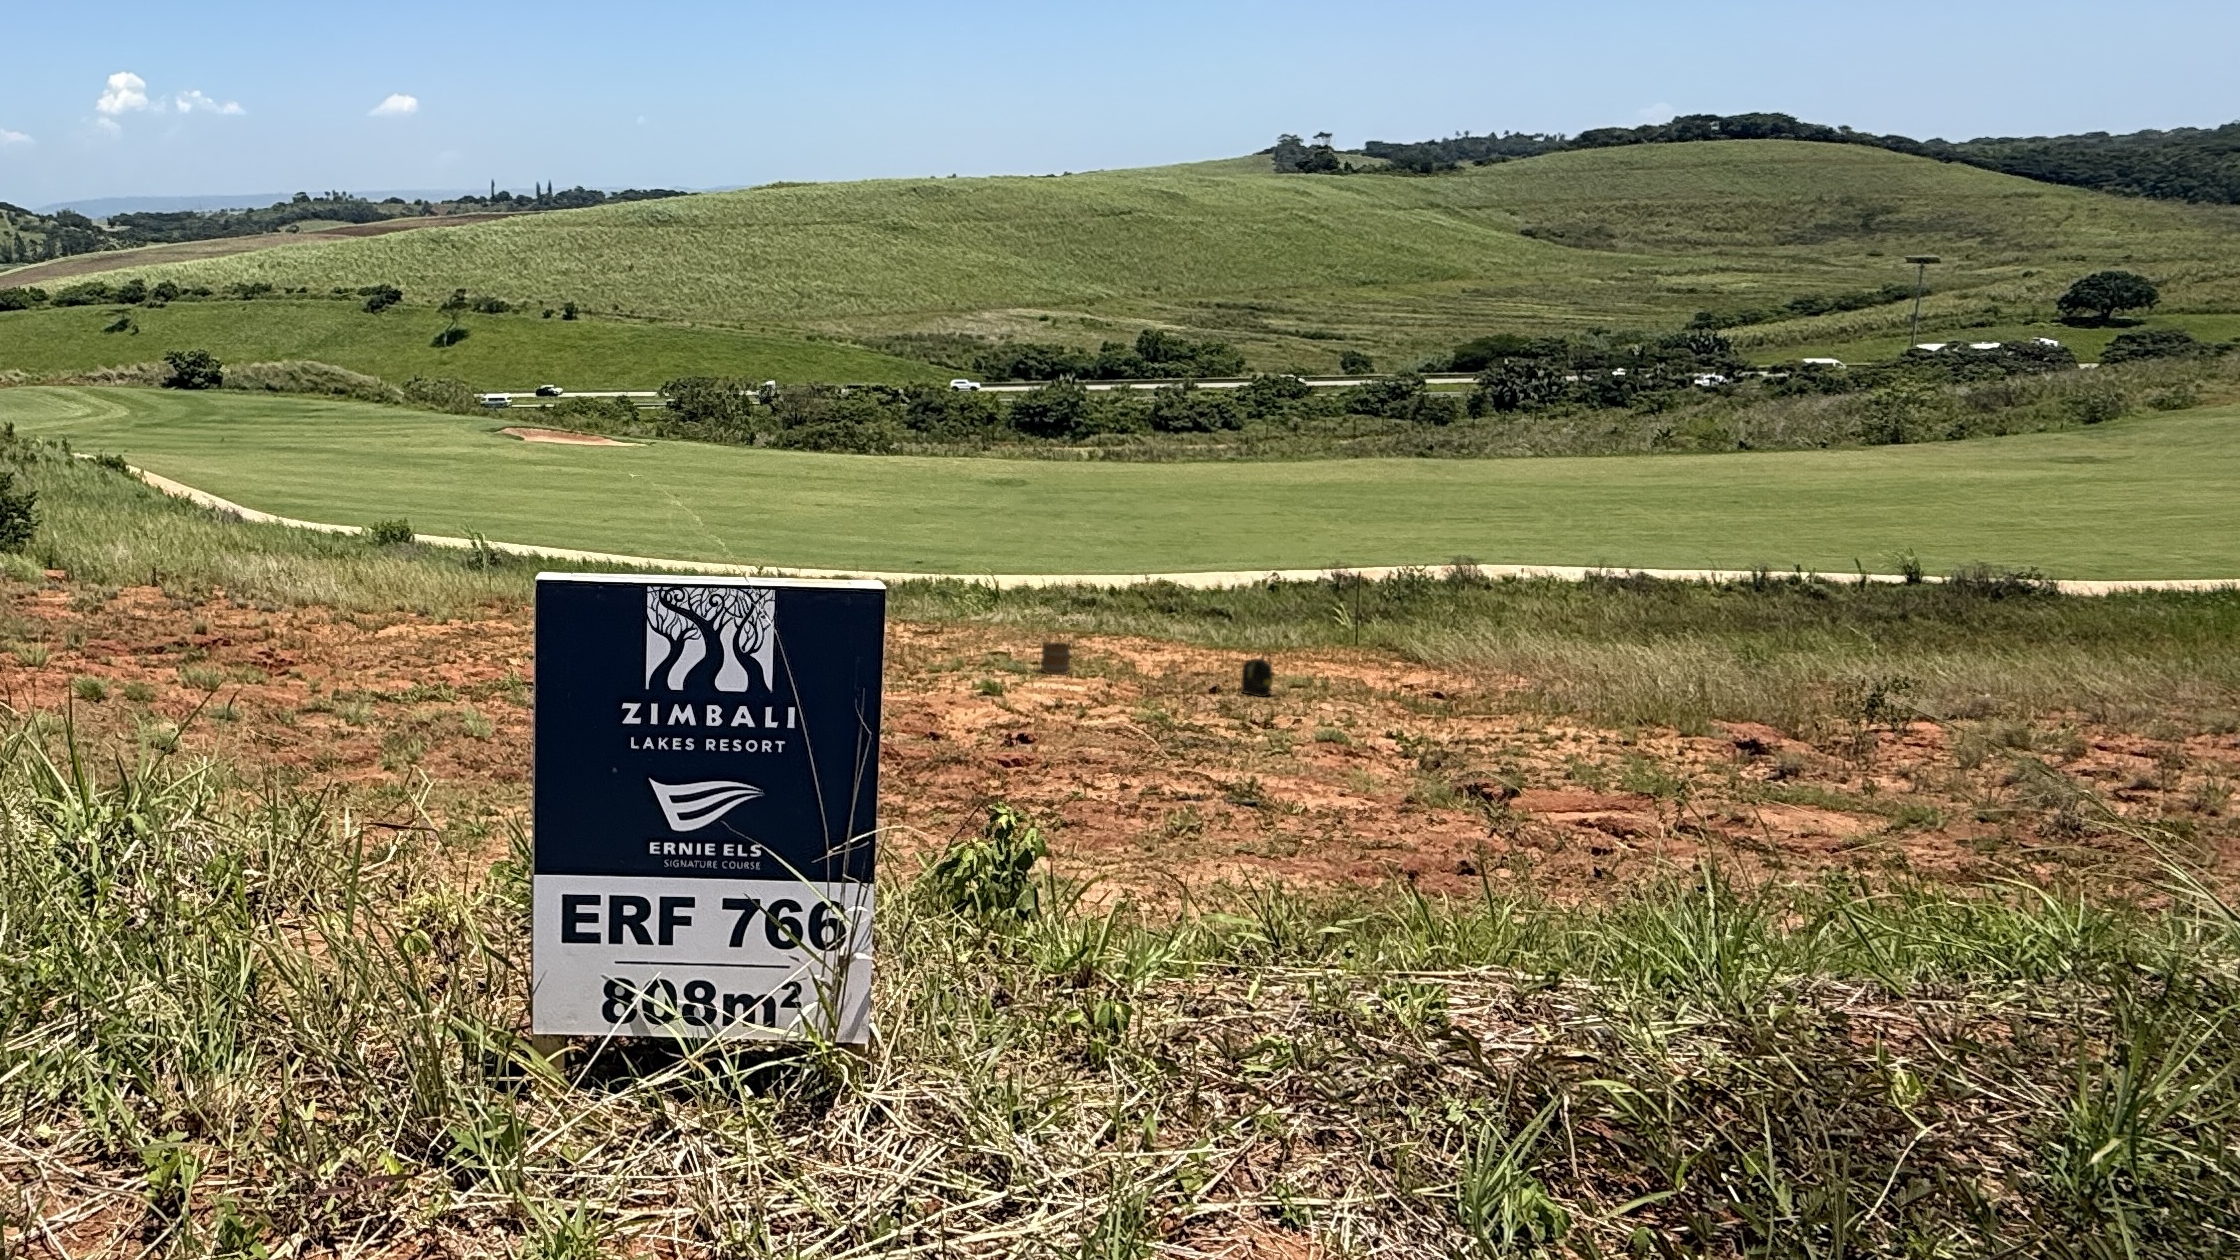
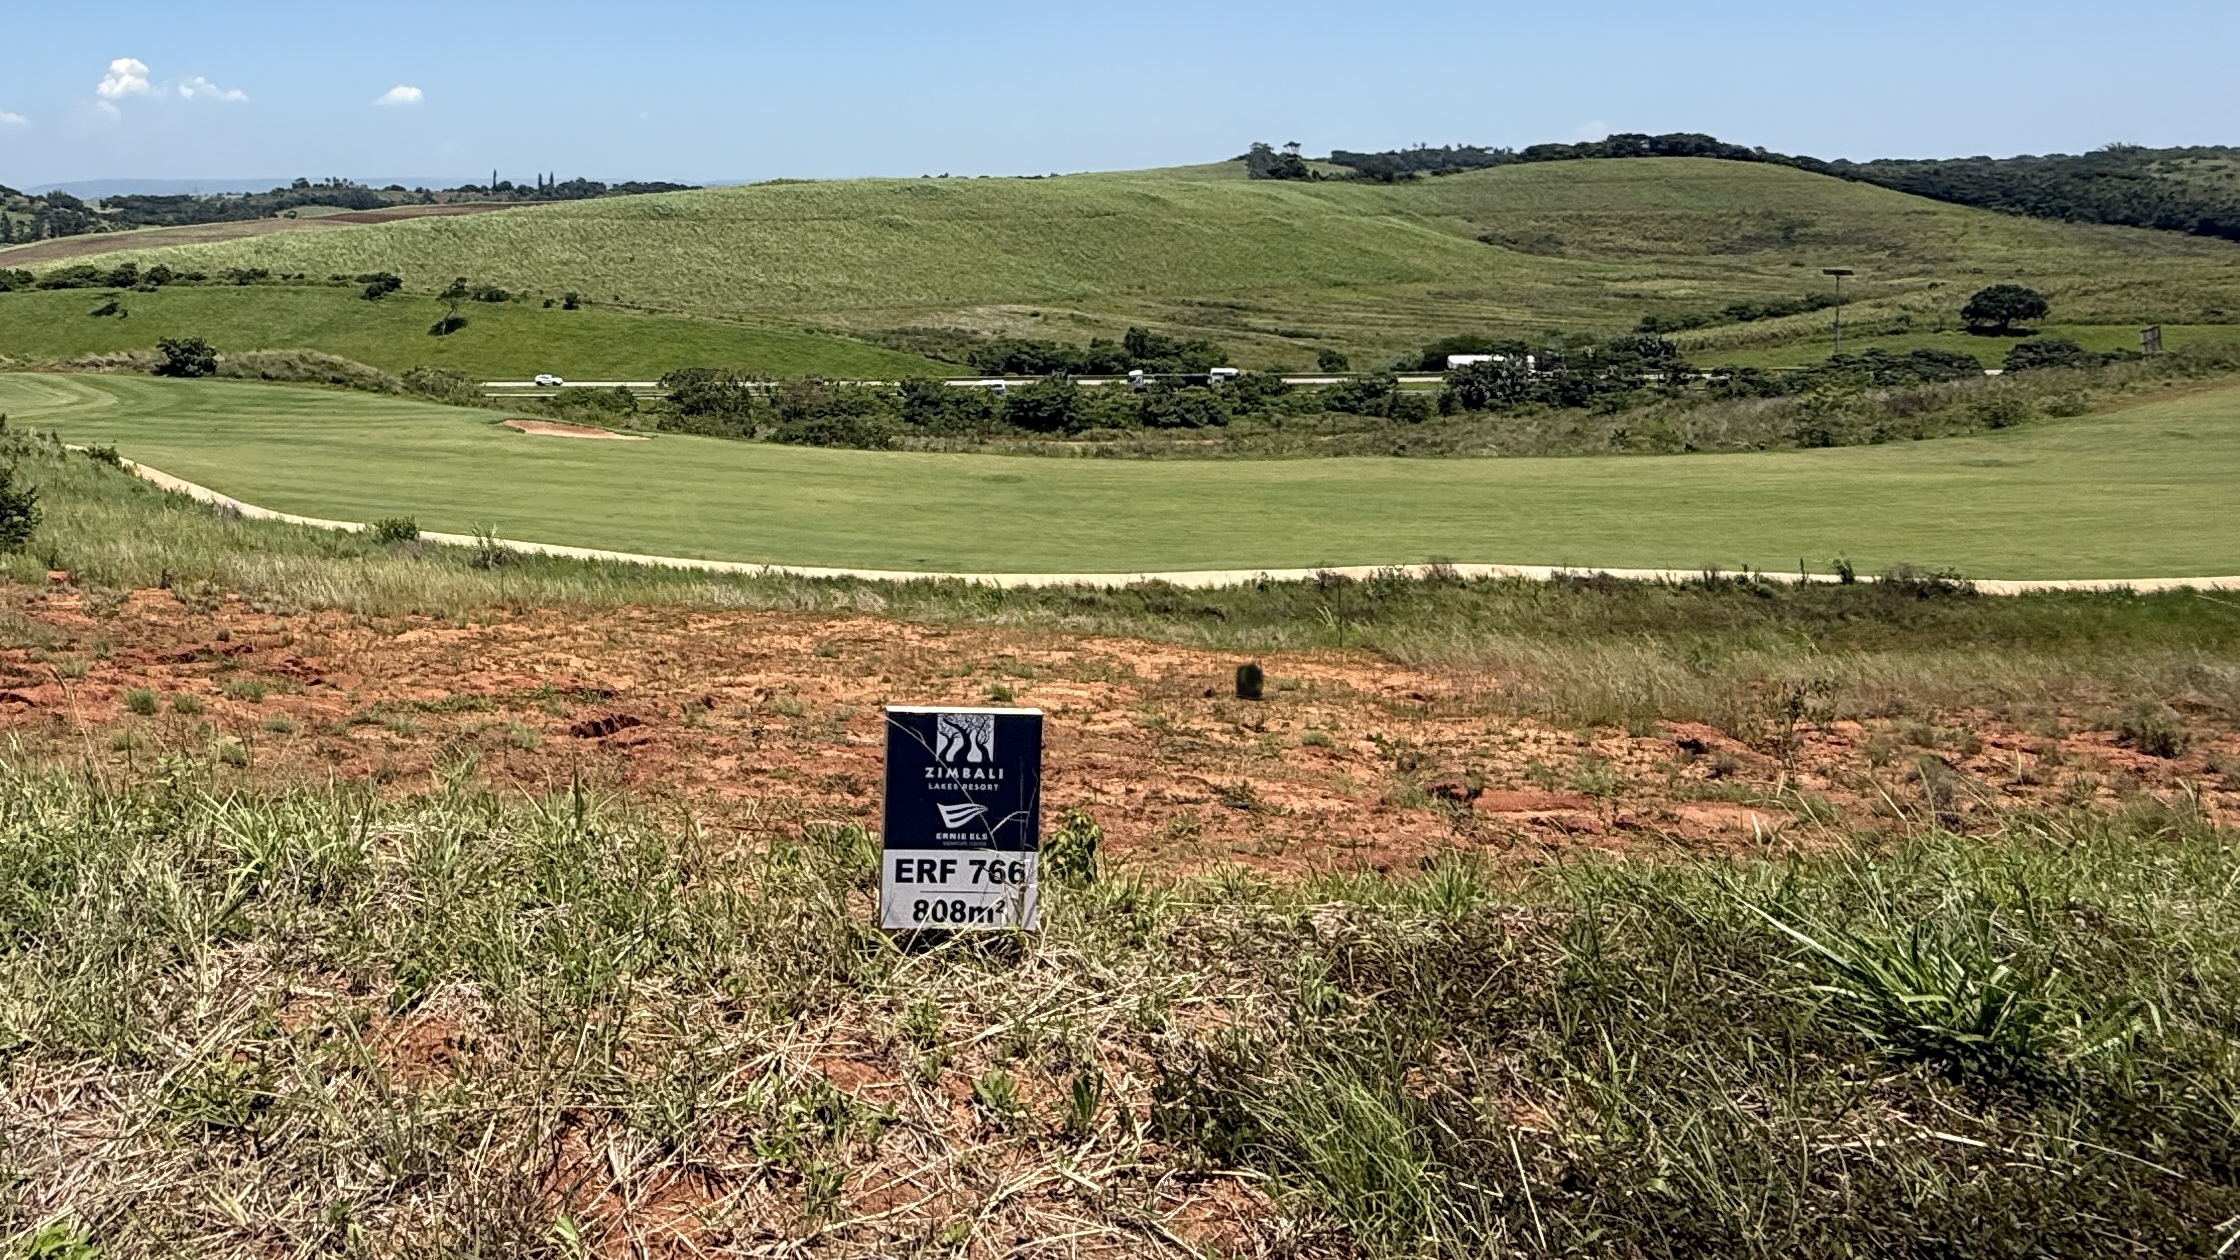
bucket: present [1041,632,1070,675] -> none [1048,636,1077,679]

